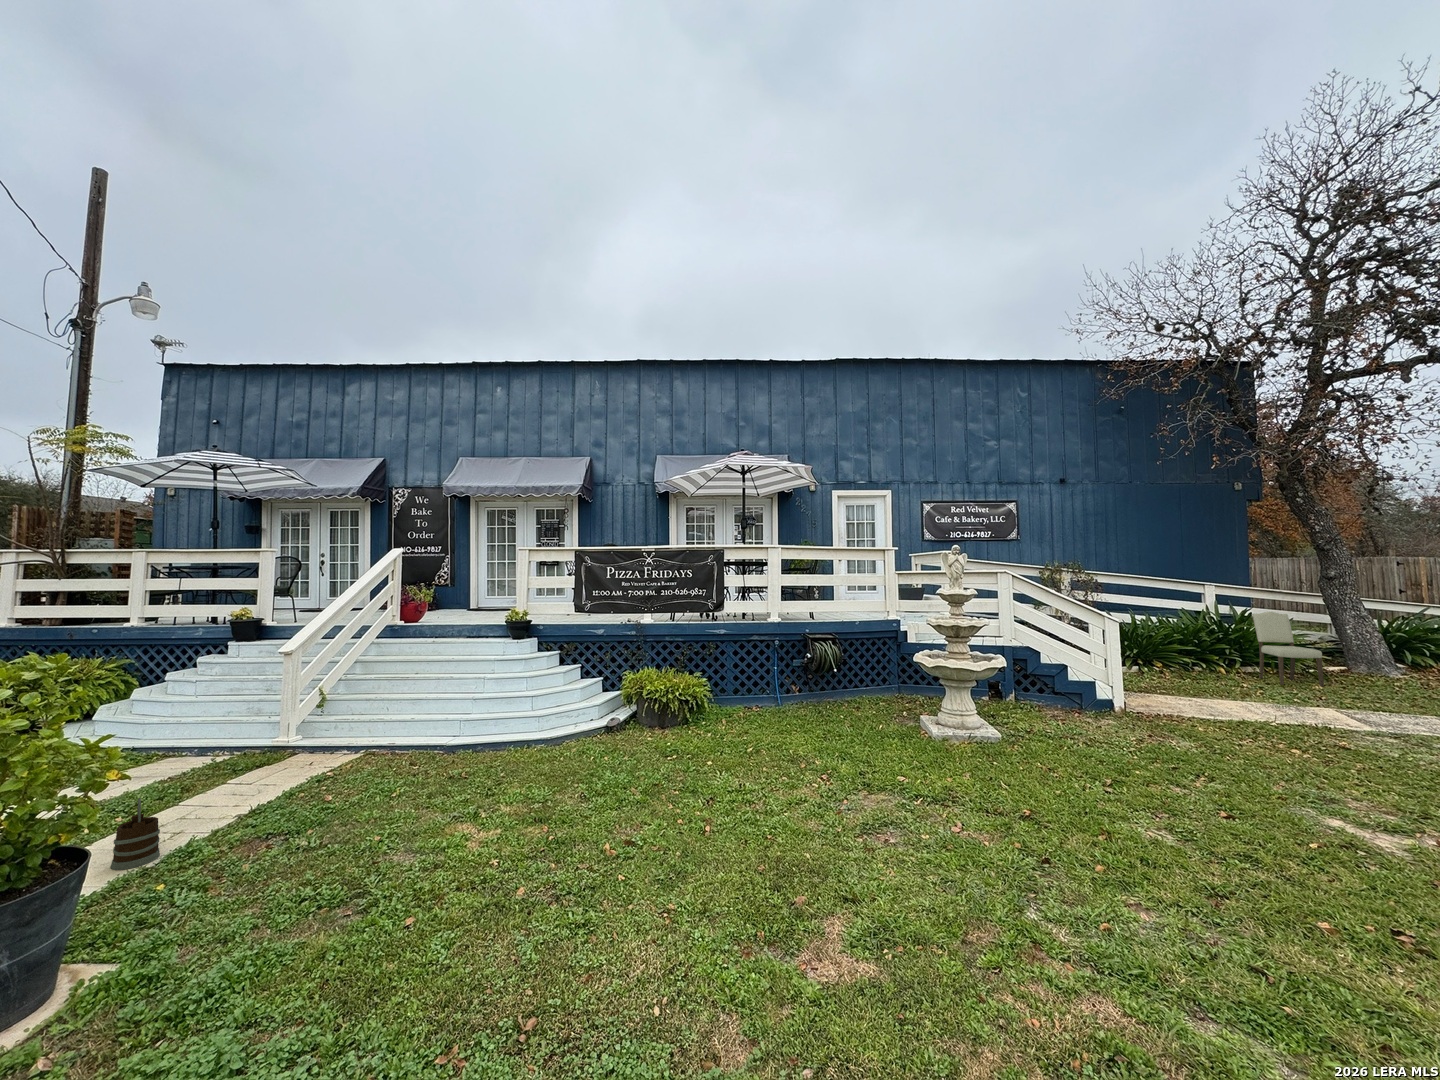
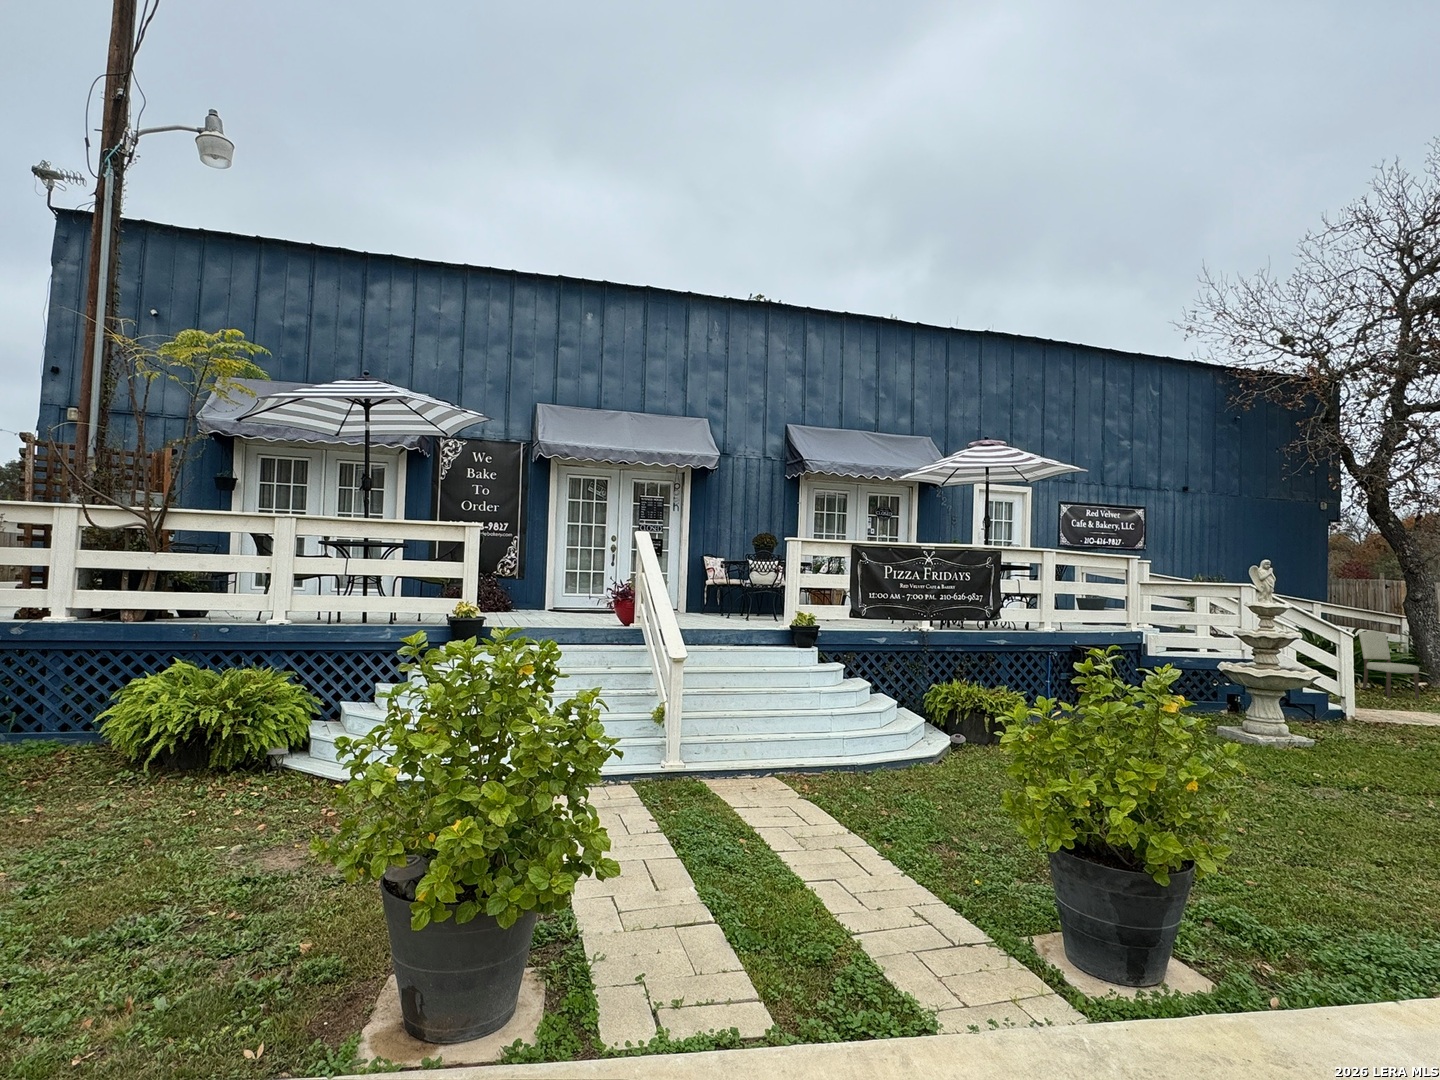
wooden bucket: present [111,798,160,870] -> none [874,794,909,863]

